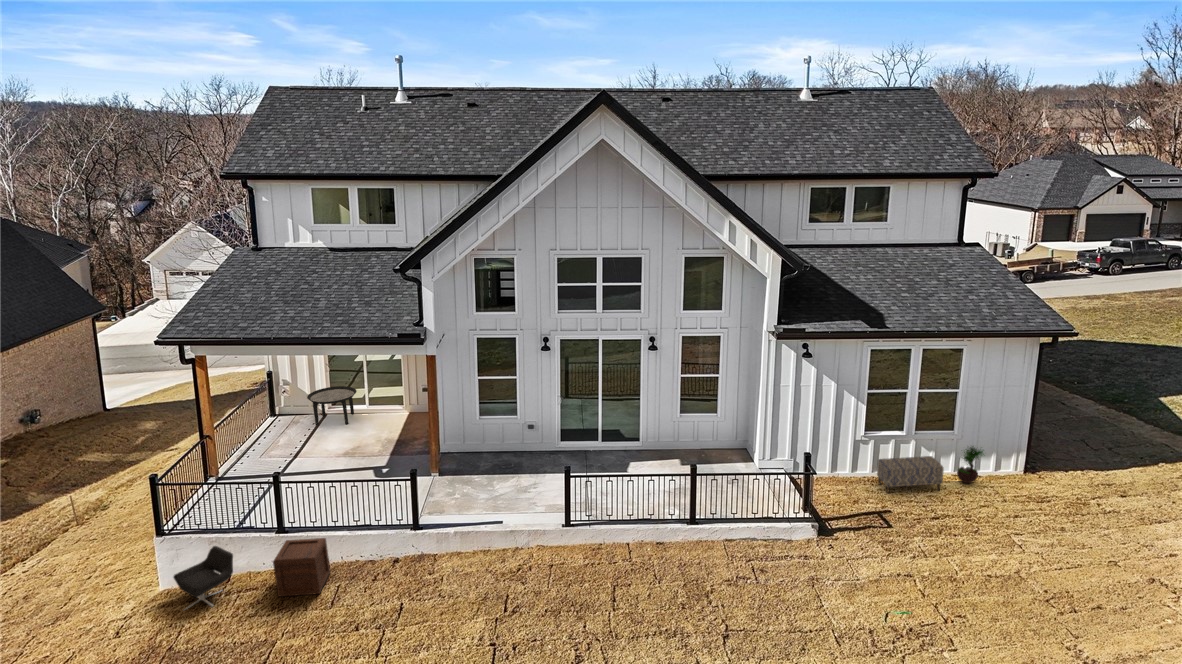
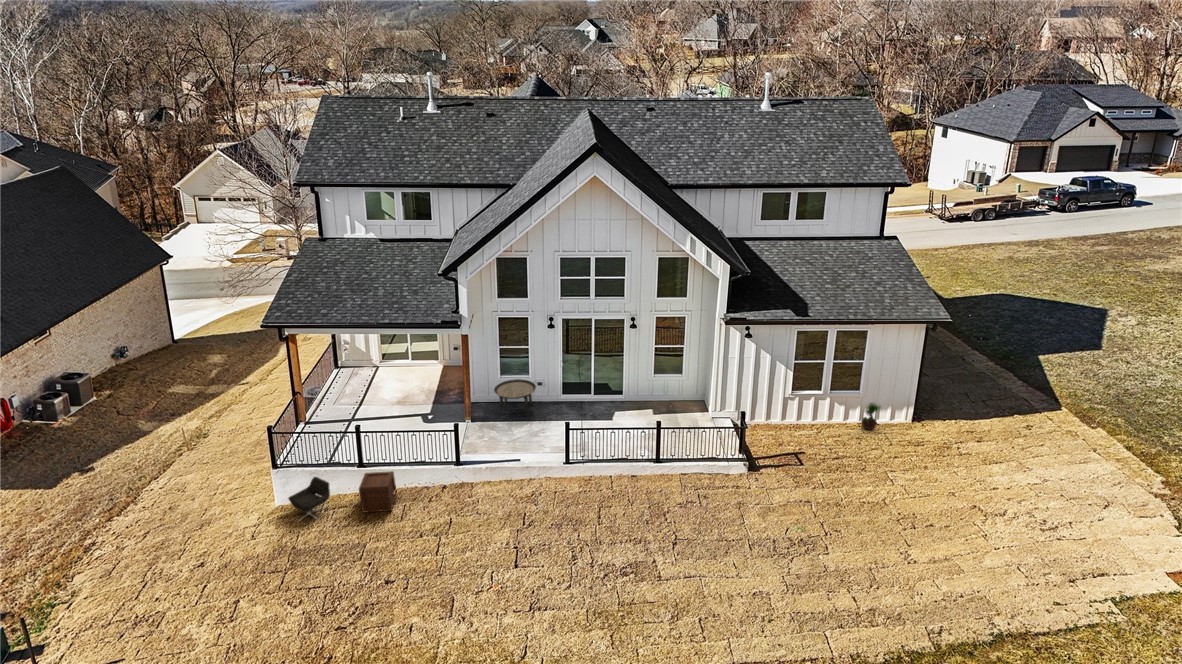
round table: present [307,386,357,425] -> present [494,379,536,416]
bench: present [877,456,944,493] -> none [801,409,849,438]

